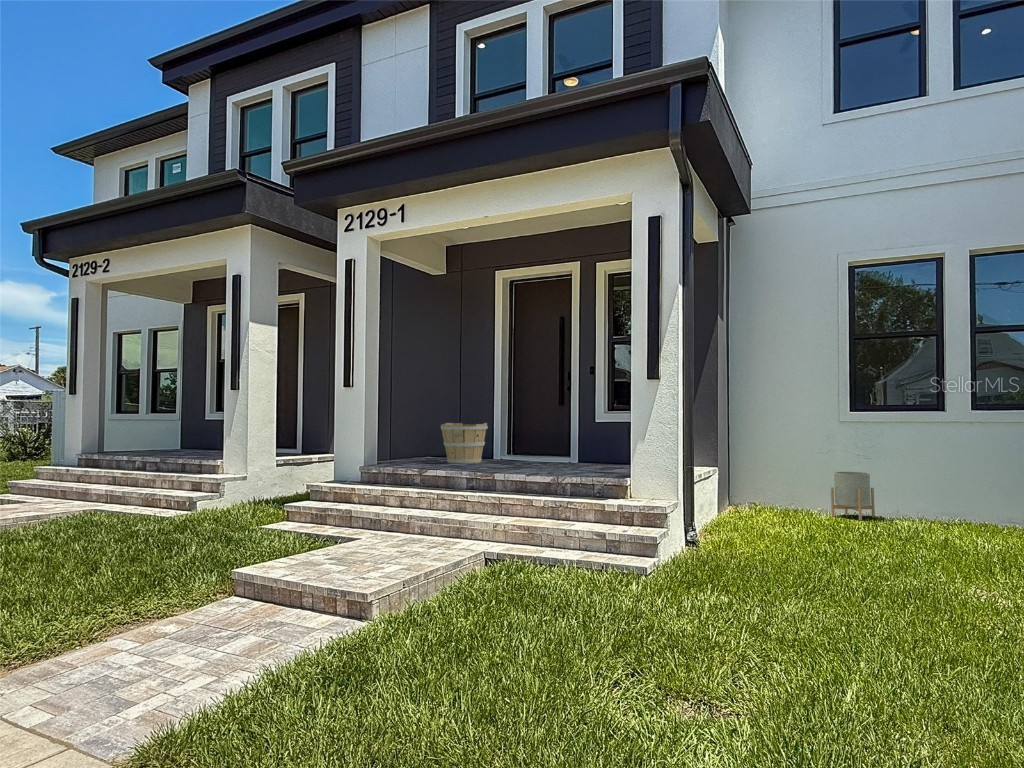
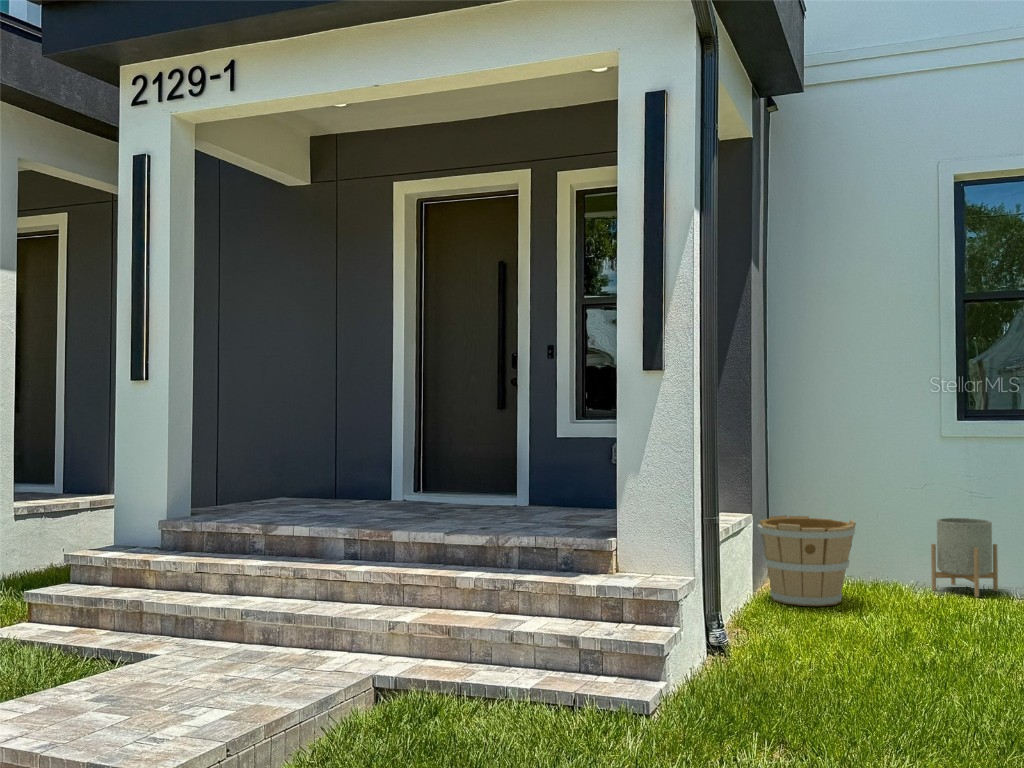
wooden bucket: present [441,423,488,464] -> present [757,515,856,606]

